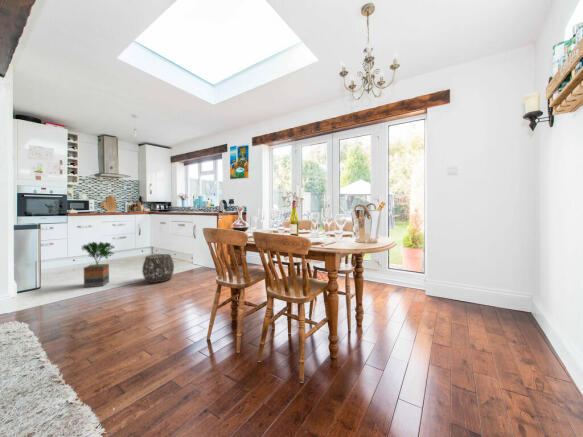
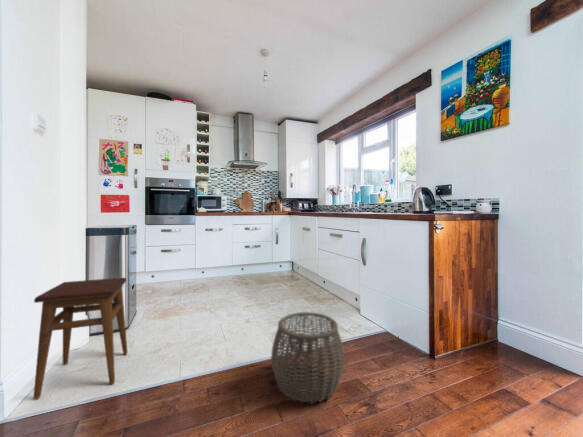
potted tree: present [82,242,114,287] -> none [158,273,223,382]
stool: none [14,247,59,299] -> present [33,278,127,399]

